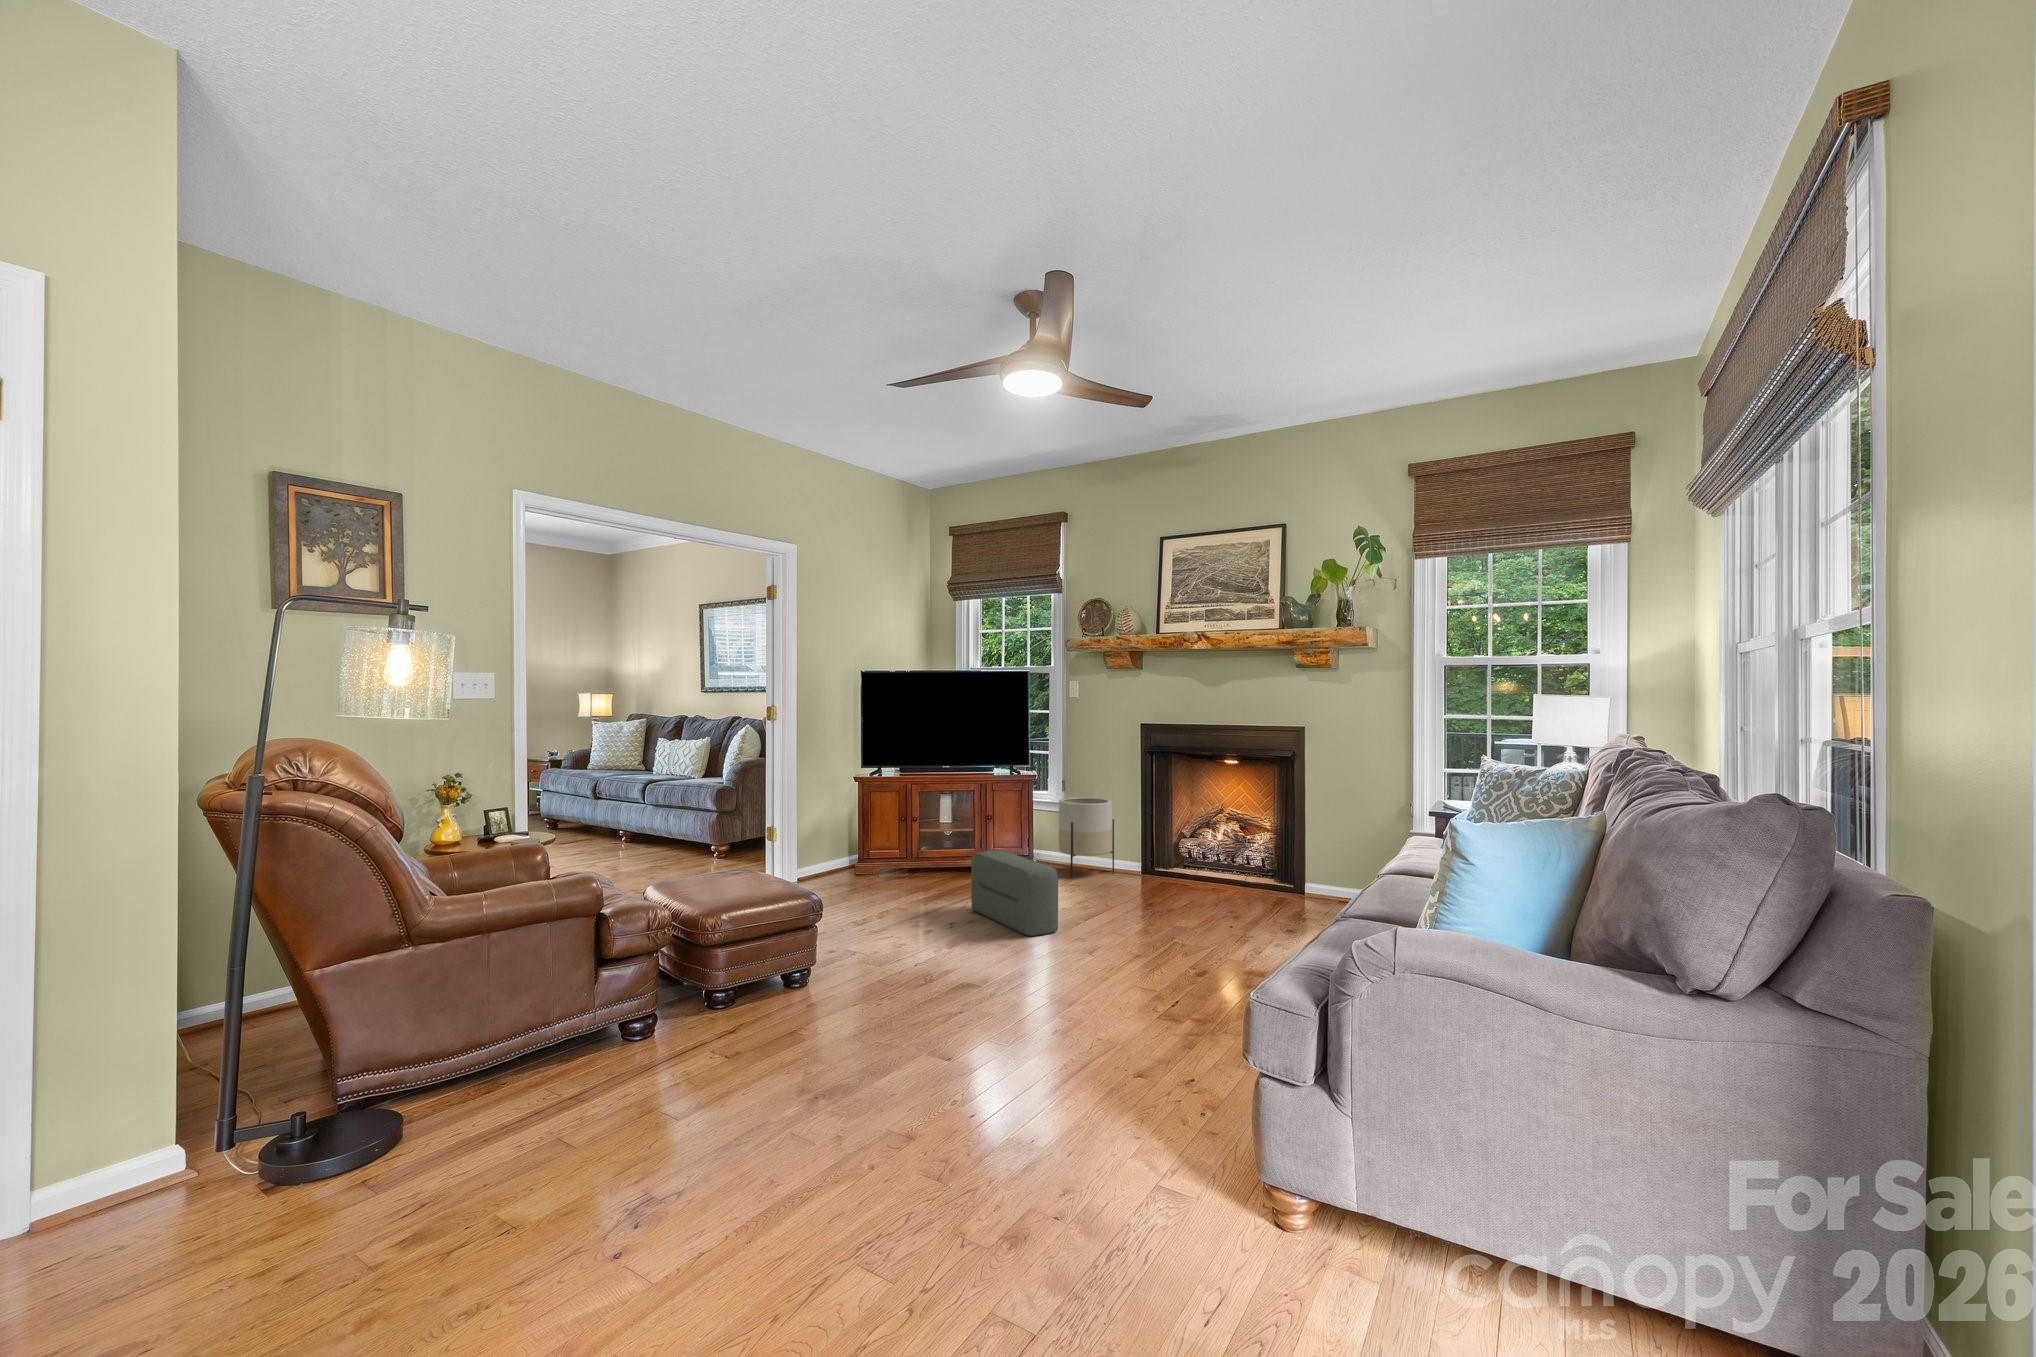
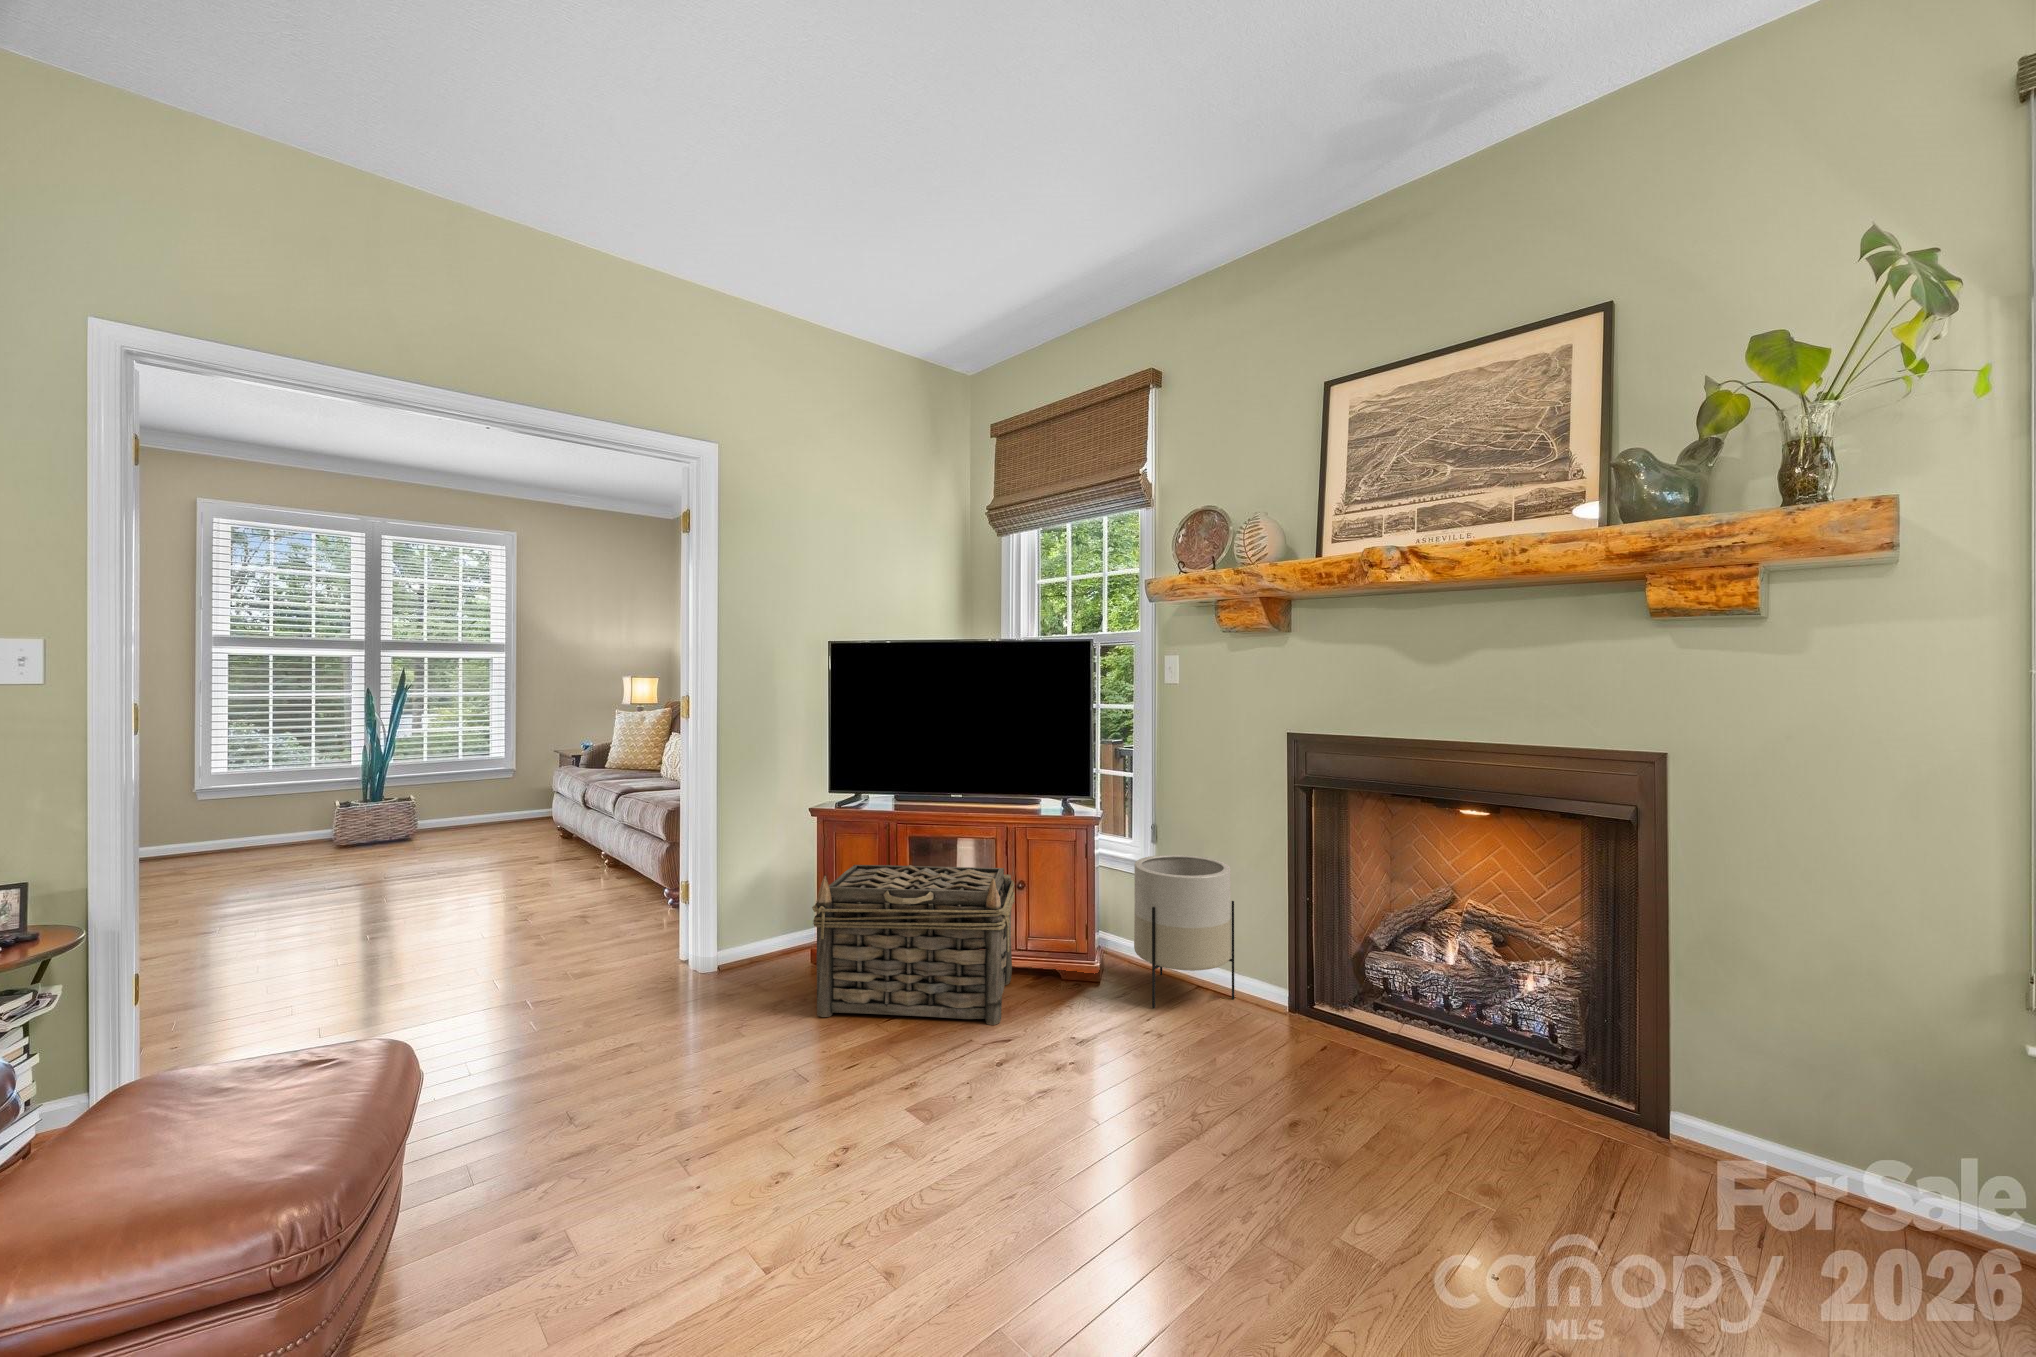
basket: none [882,807,996,890] -> present [812,865,1015,1025]
pouf: present [971,850,1058,936] -> none [919,991,1059,1268]

